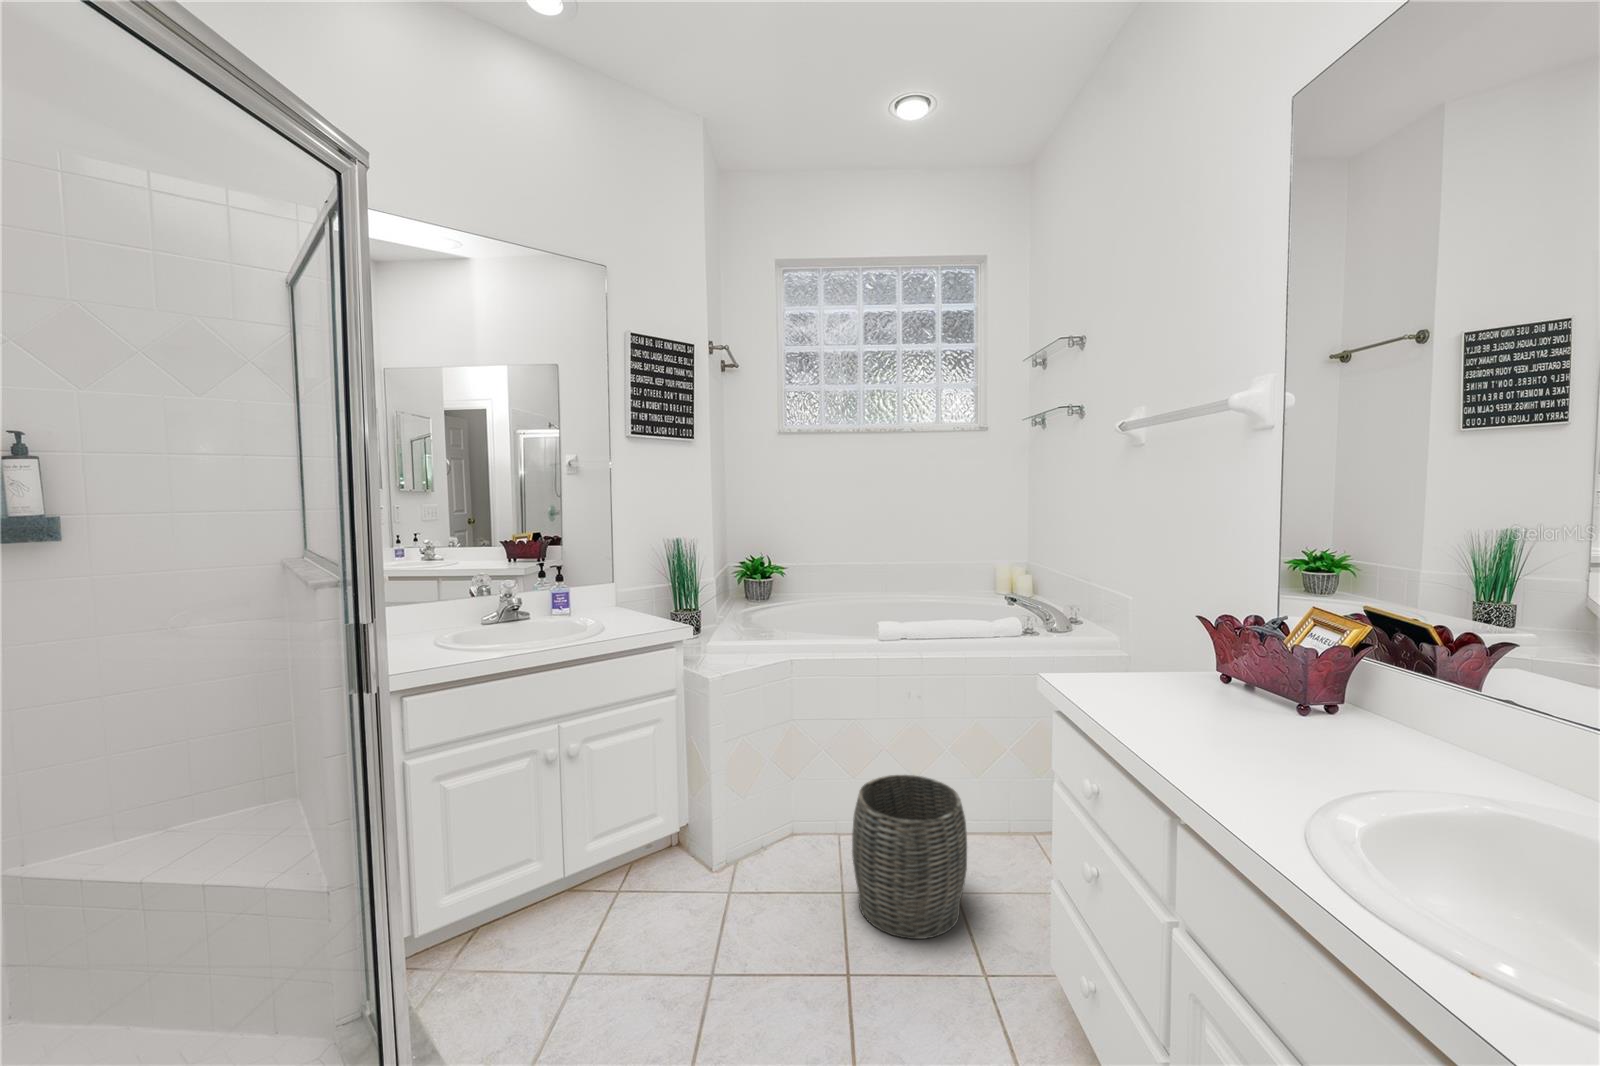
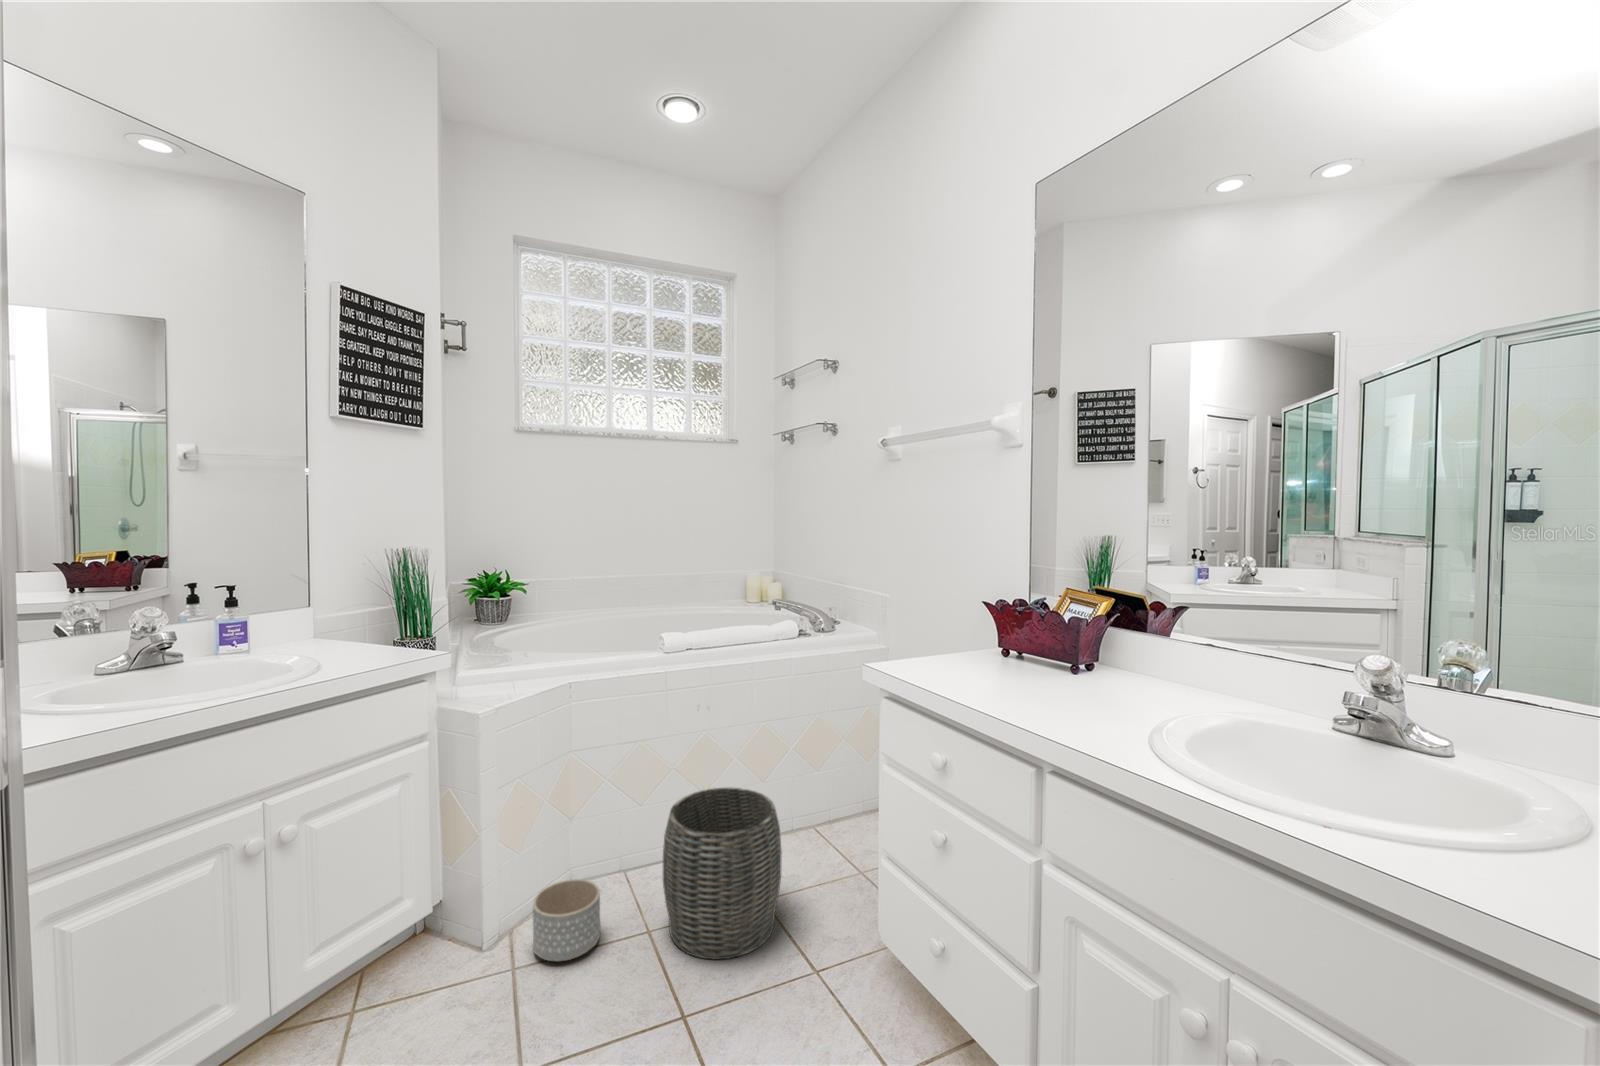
planter: none [747,829,801,897] -> present [533,879,600,961]

